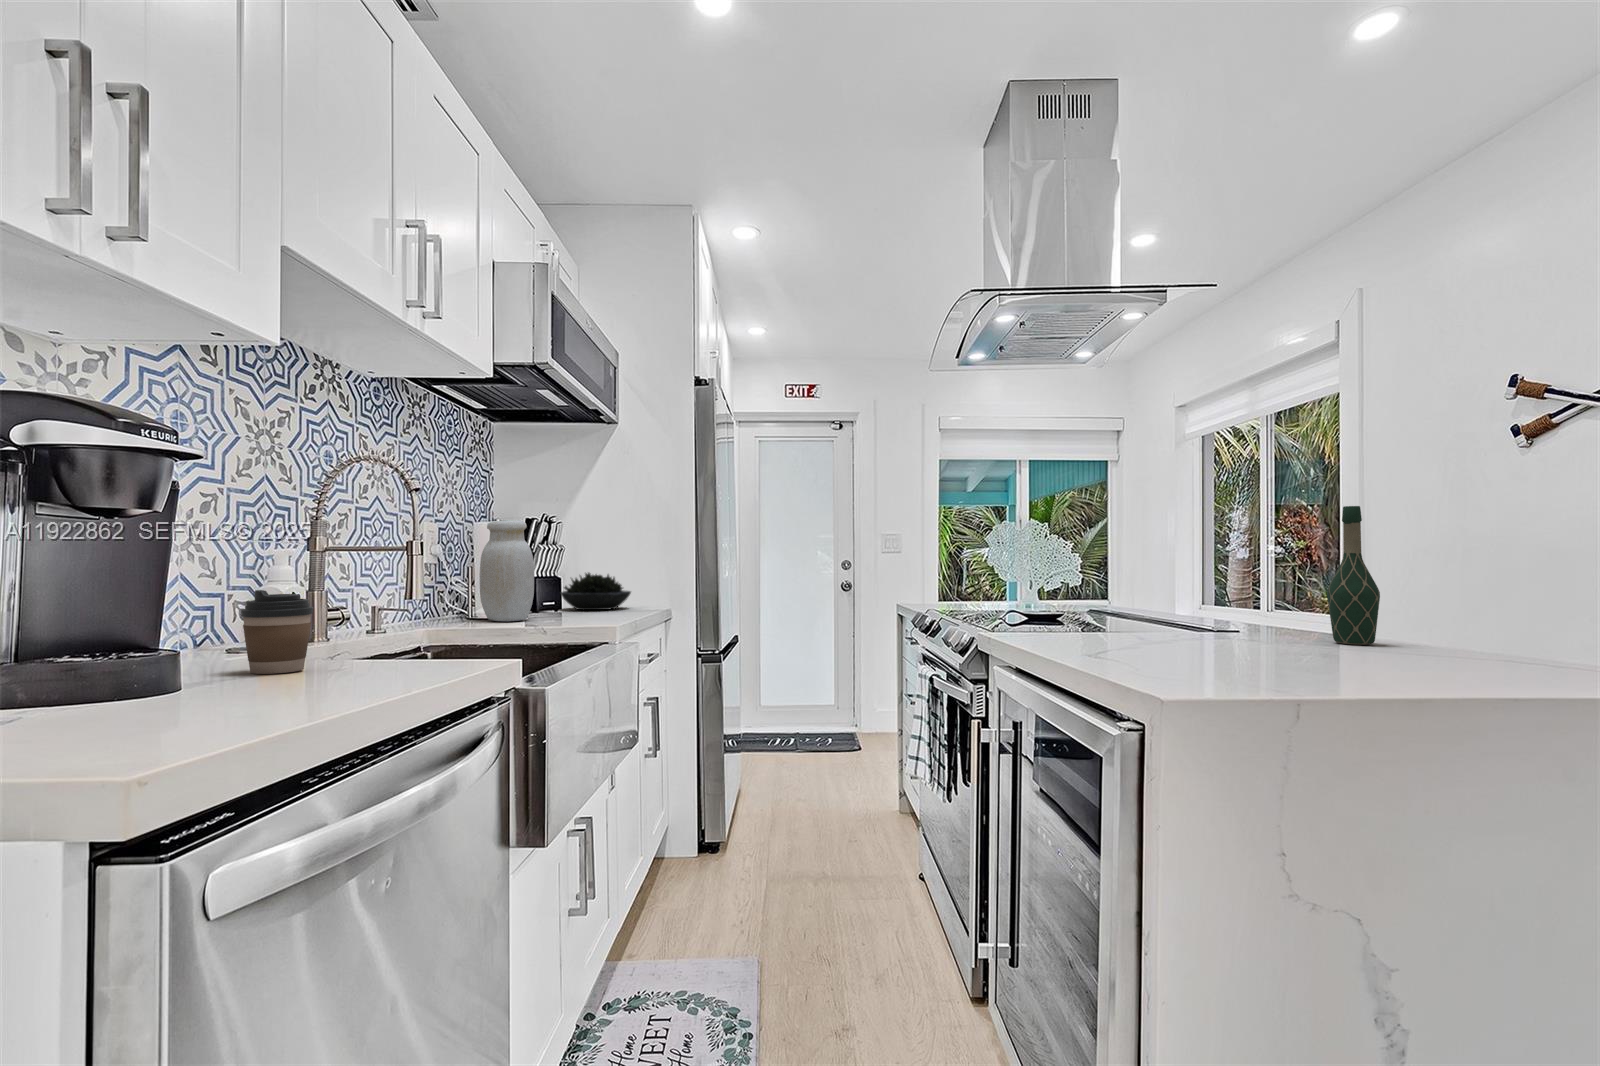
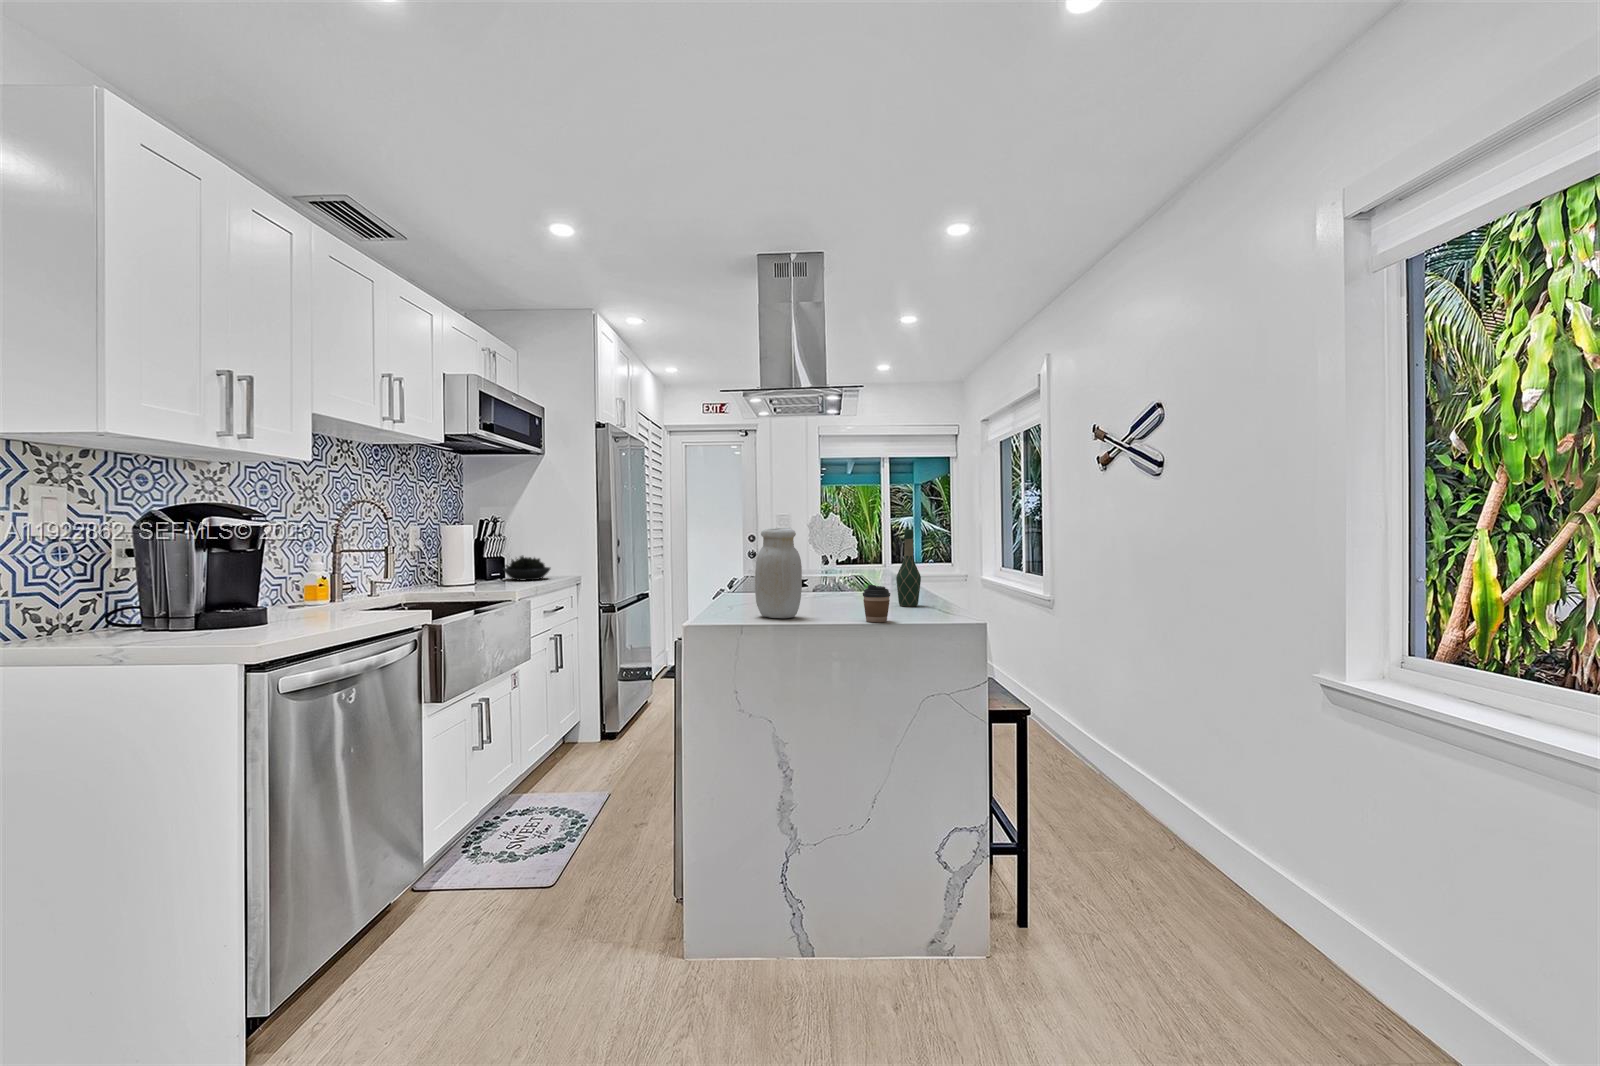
jar: present [479,520,534,621] -> present [755,528,802,618]
coffee cup: present [241,590,313,674] -> present [863,585,890,622]

